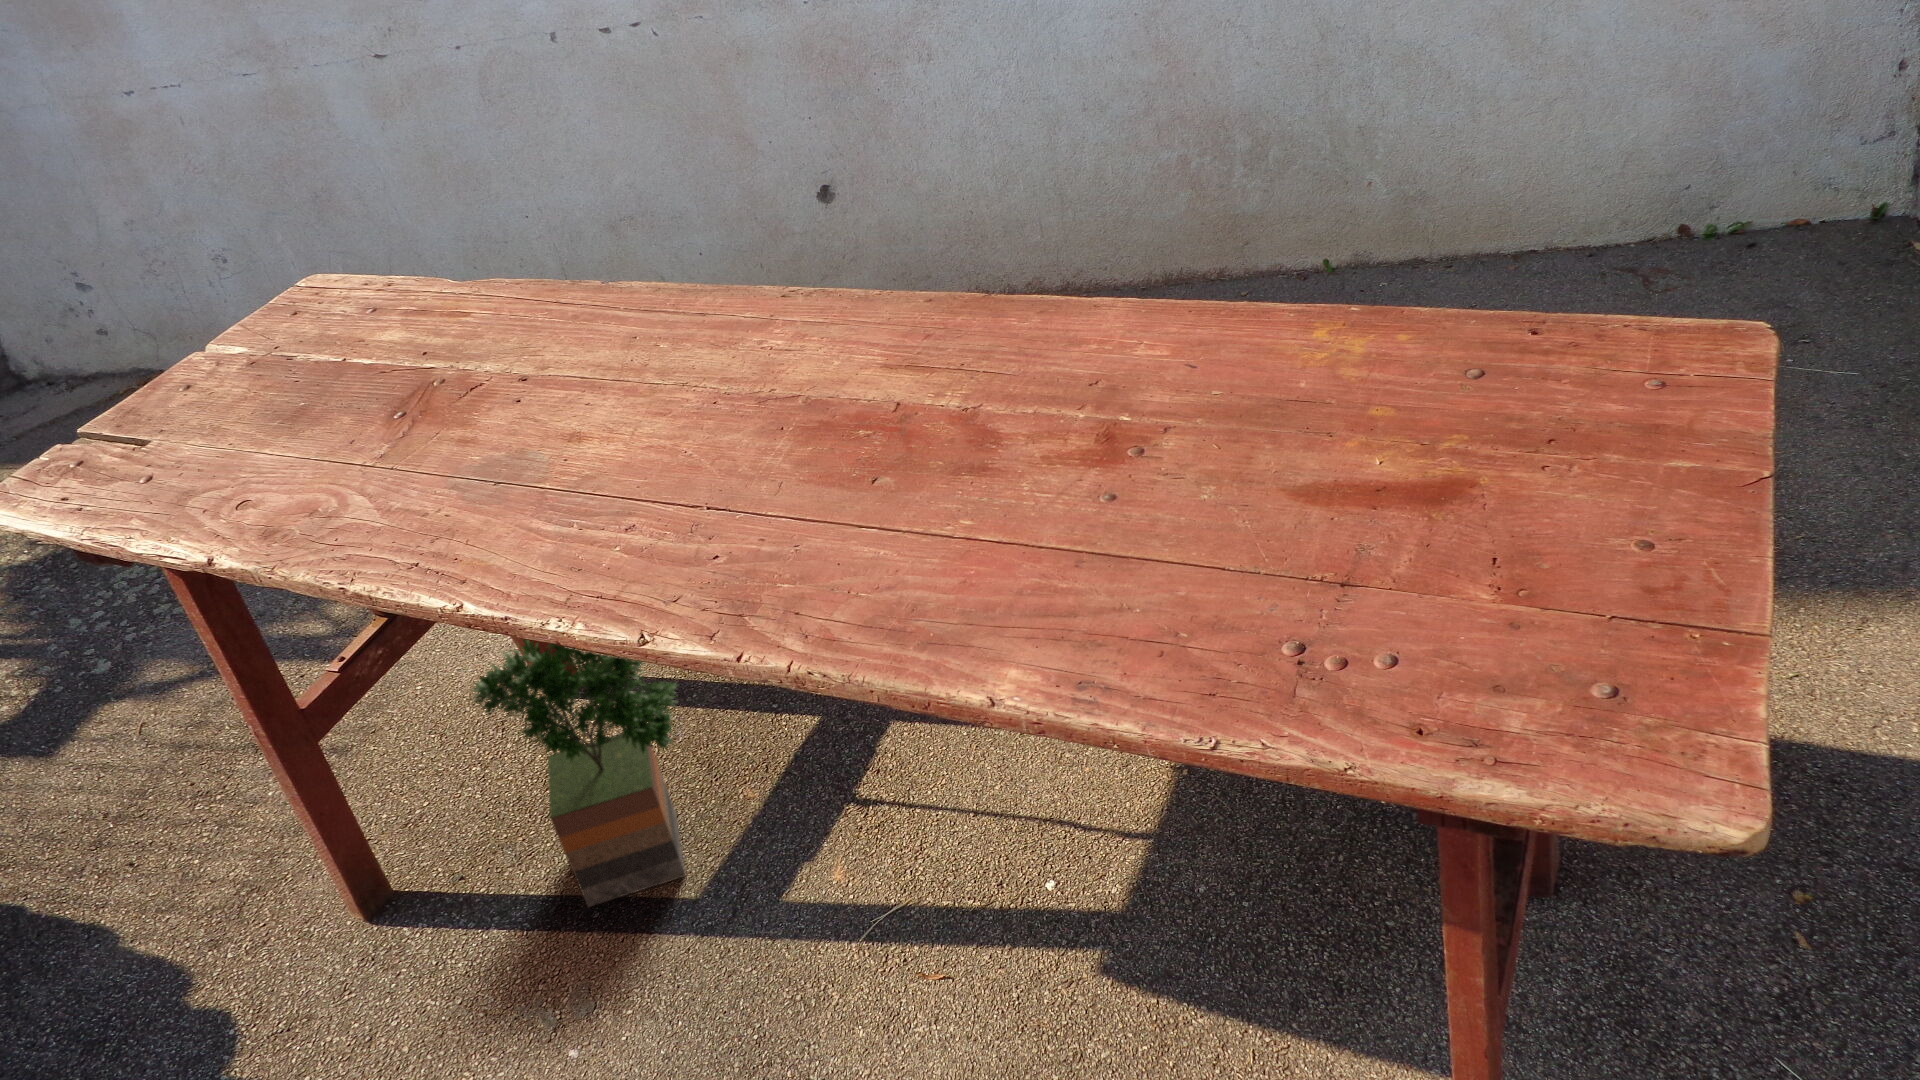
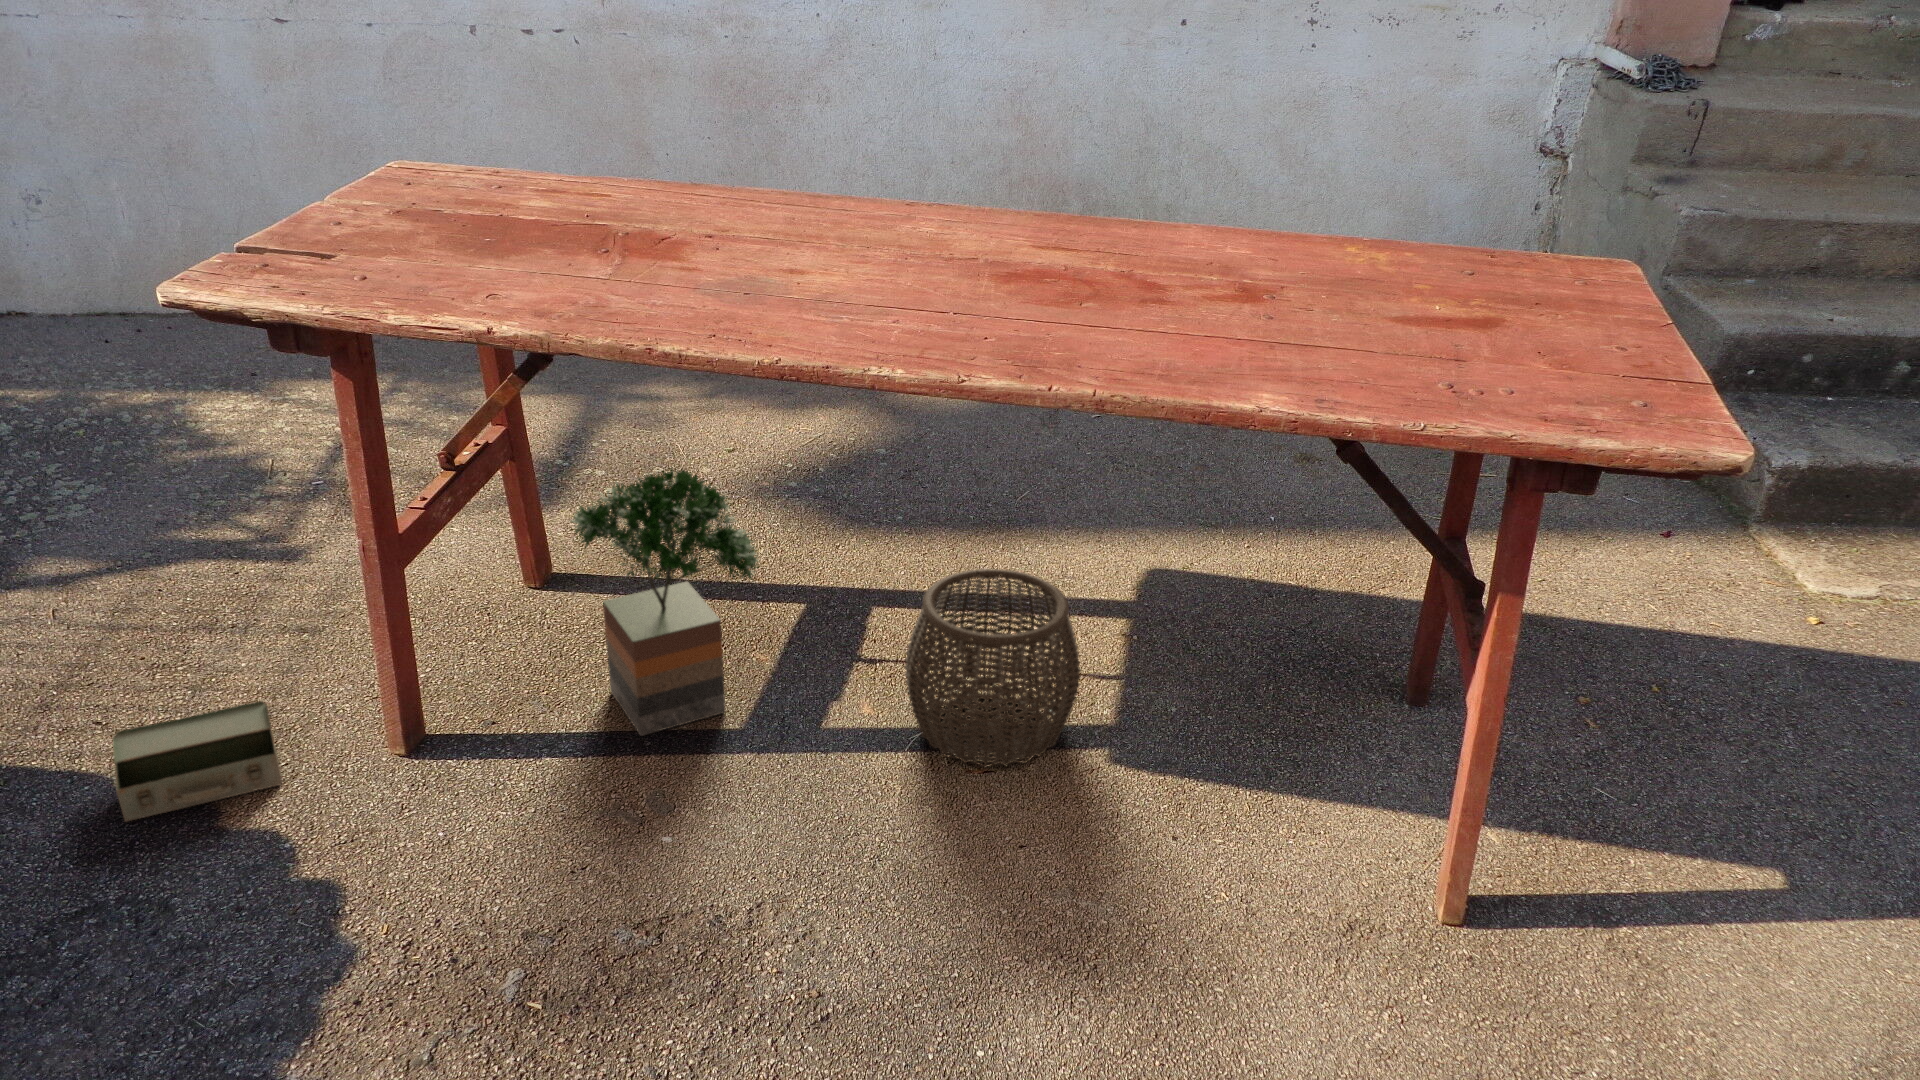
woven basket: none [842,726,1057,977] -> present [905,569,1081,767]
toolbox: none [75,859,251,998] -> present [113,701,282,821]

